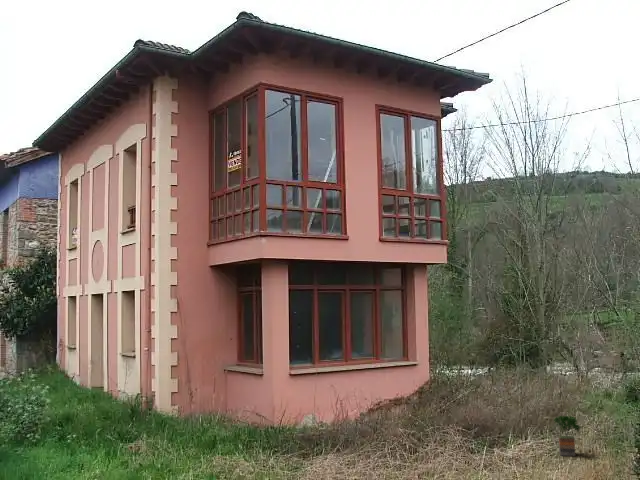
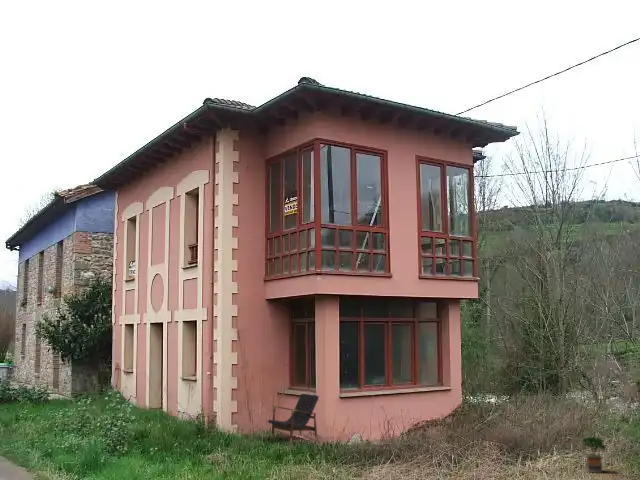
lounge chair: none [209,370,265,426] -> present [268,394,319,443]

